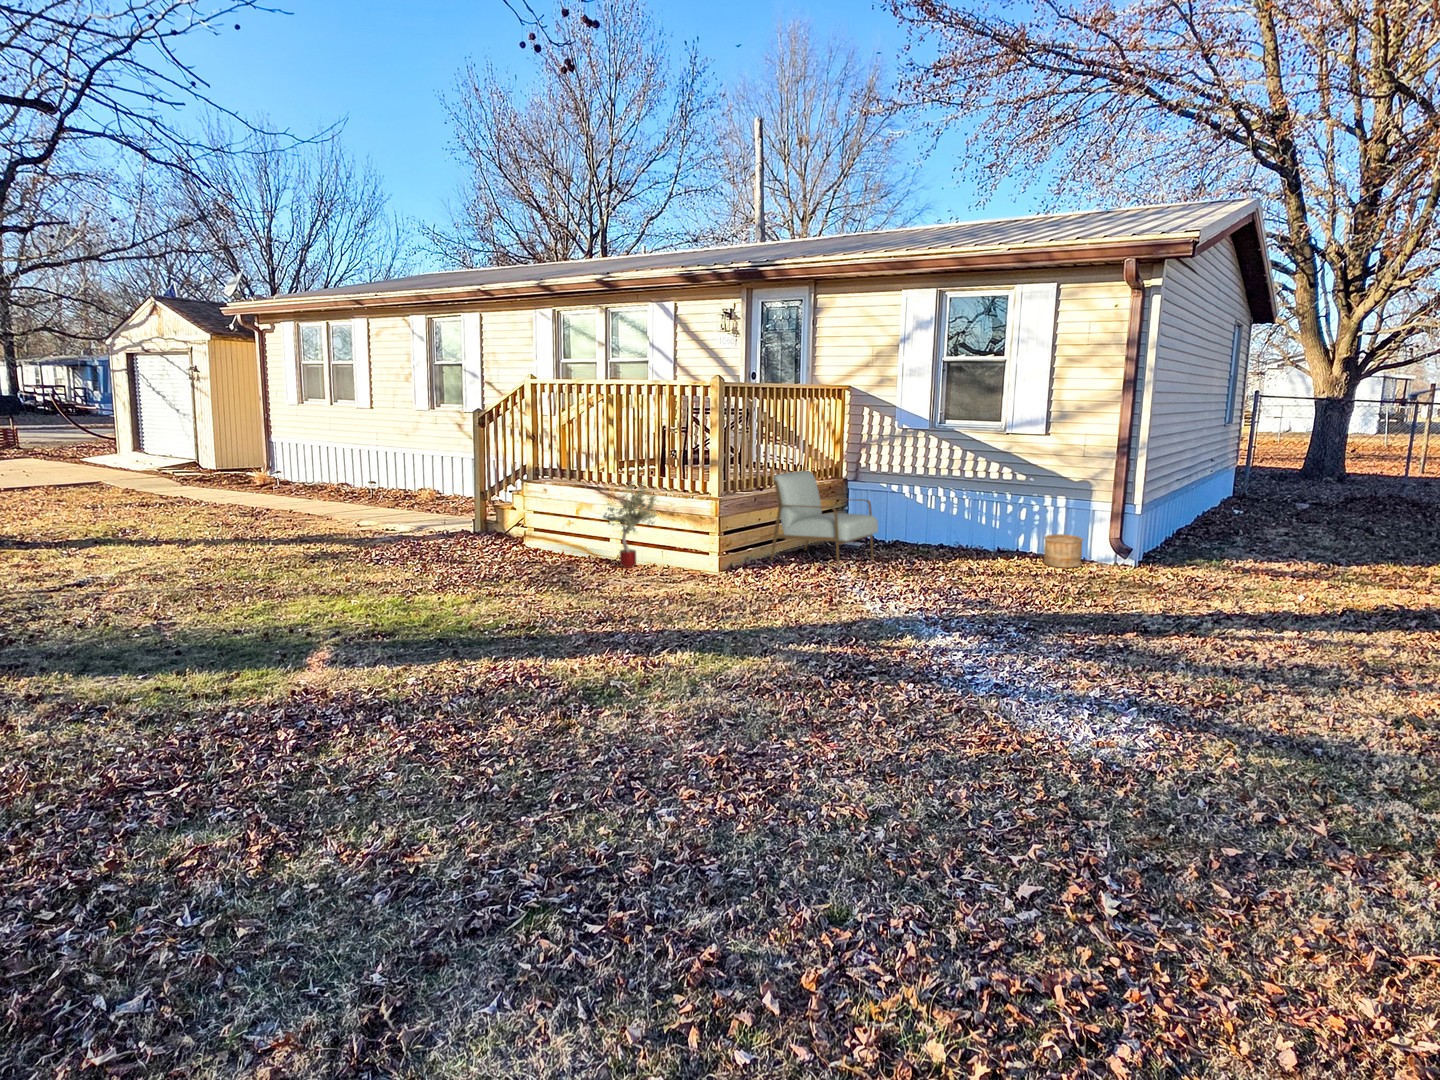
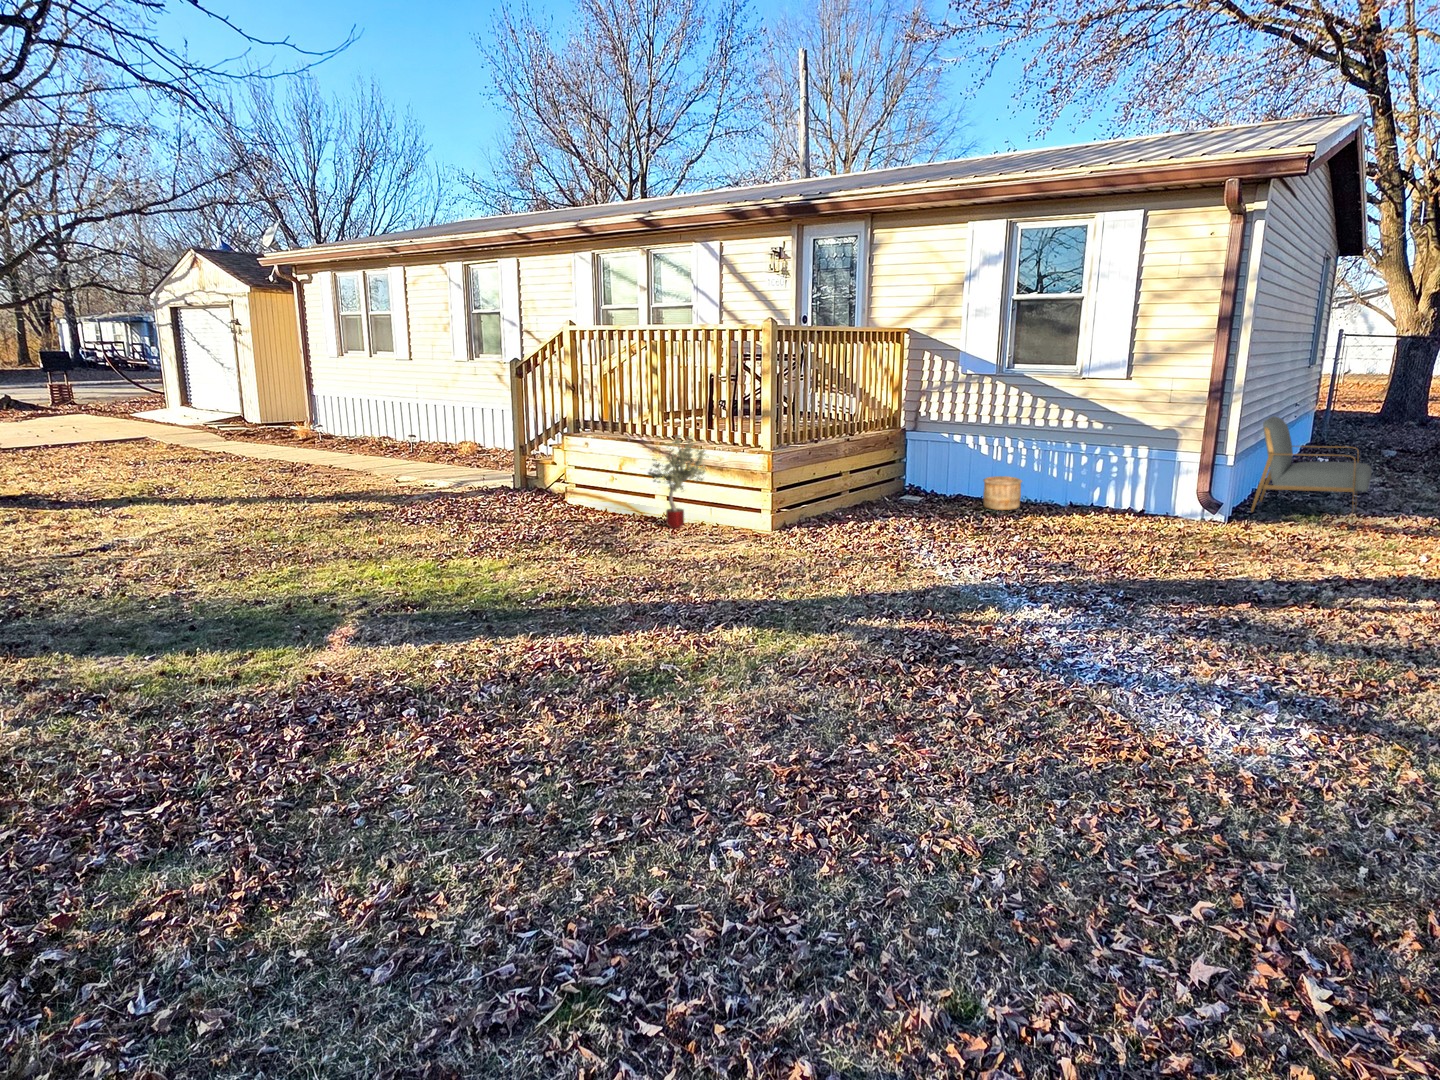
chair: present [770,471,878,571] -> present [1251,416,1371,522]
wooden bucket: present [1044,534,1083,568] -> present [983,476,1022,510]

